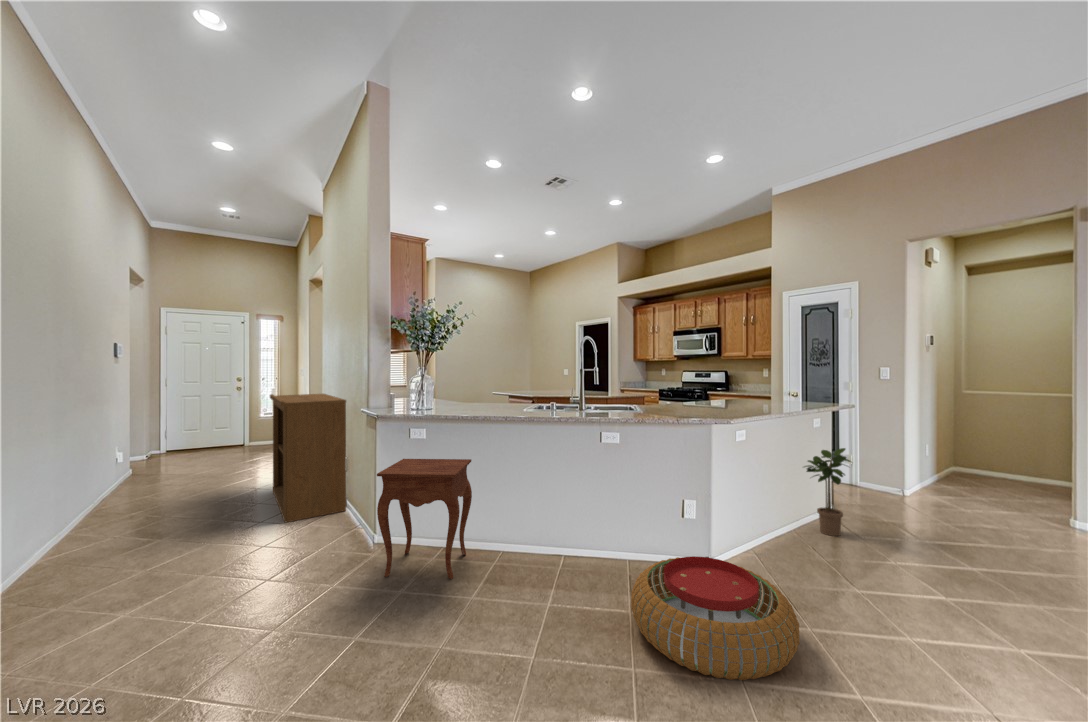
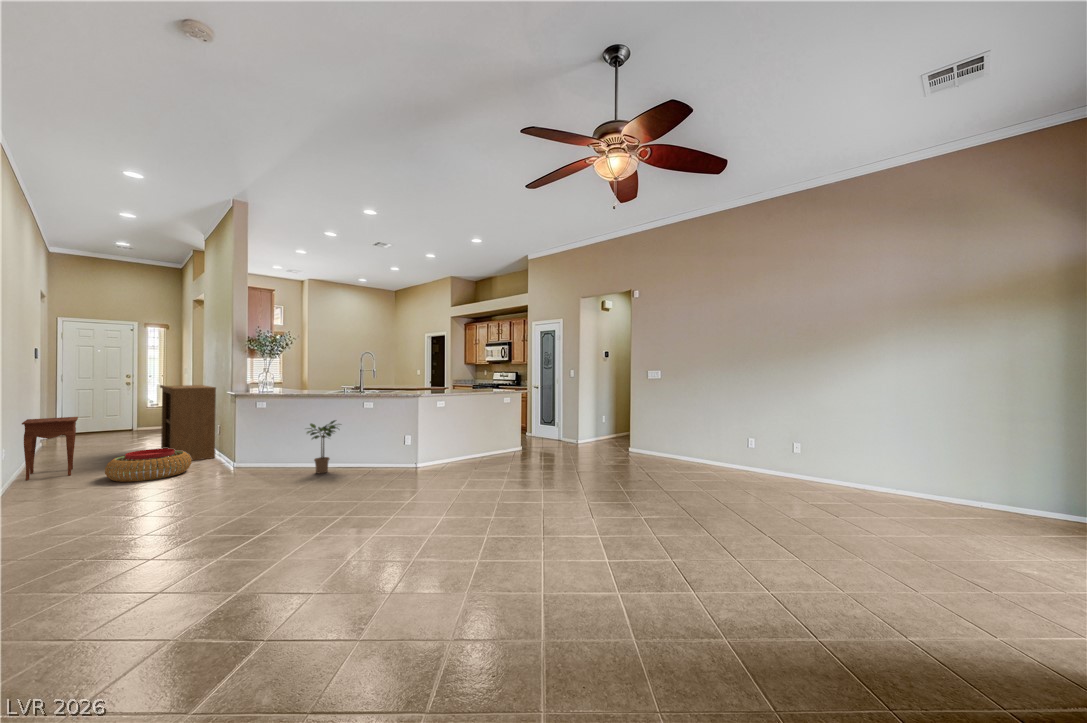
potted plant: present [804,448,851,536] -> present [307,420,336,473]
side table: present [377,459,472,579] -> present [22,417,78,481]
pouf: present [631,556,800,680] -> present [105,448,192,482]

